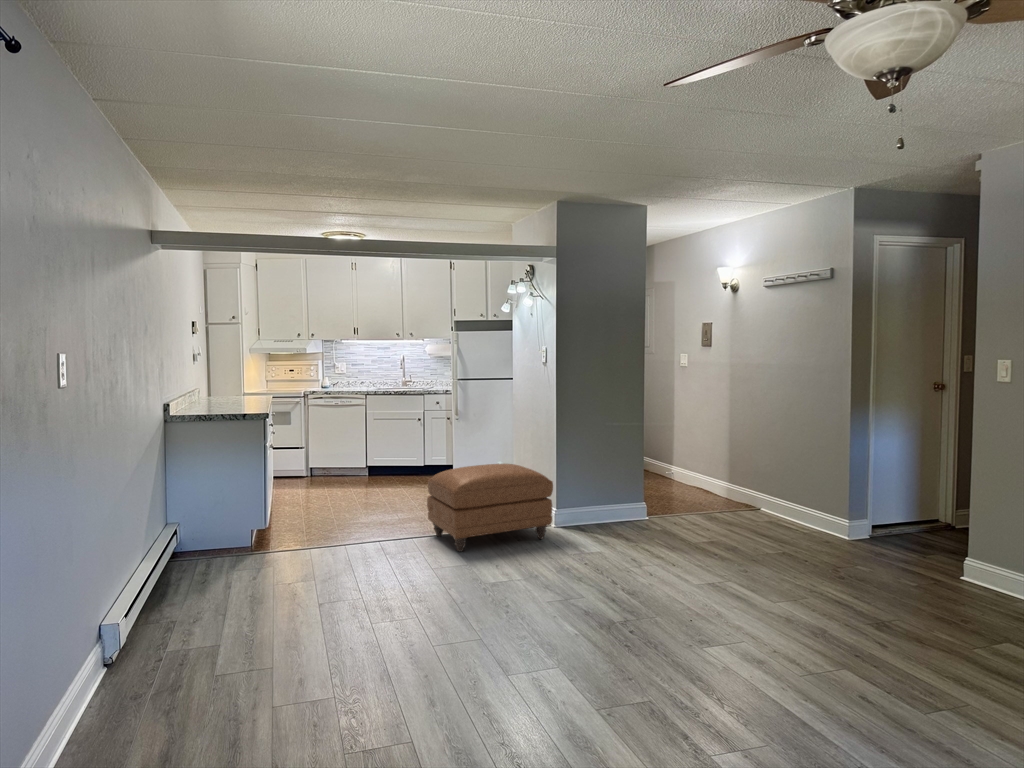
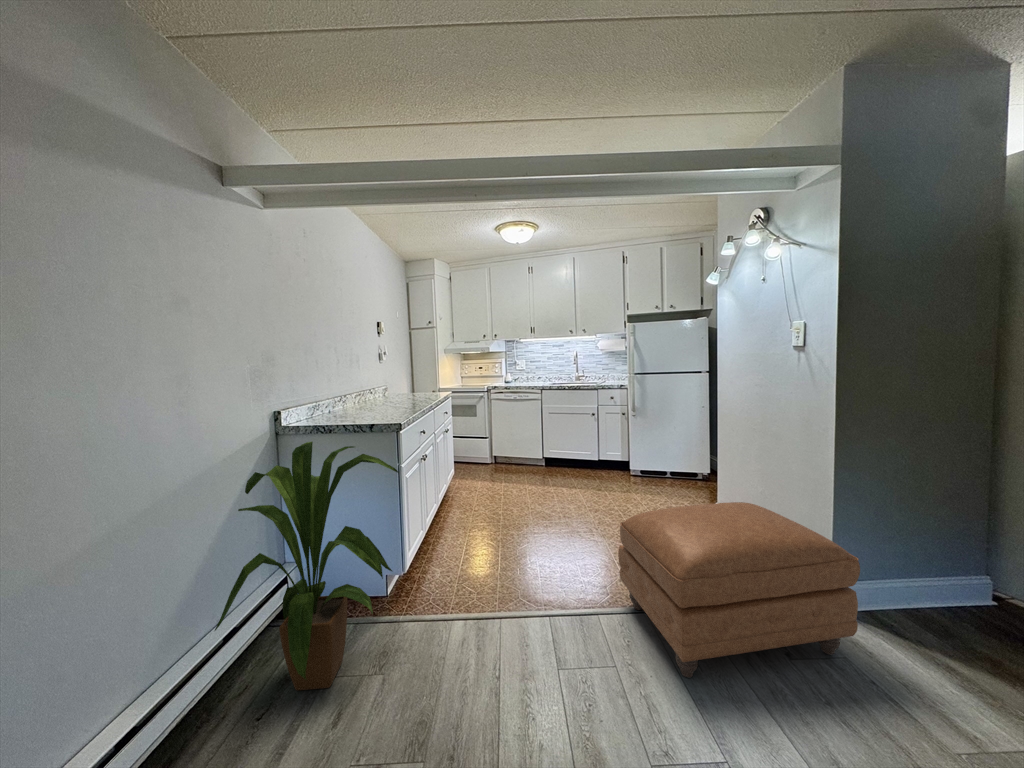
house plant: none [167,415,288,577] -> present [215,442,399,691]

